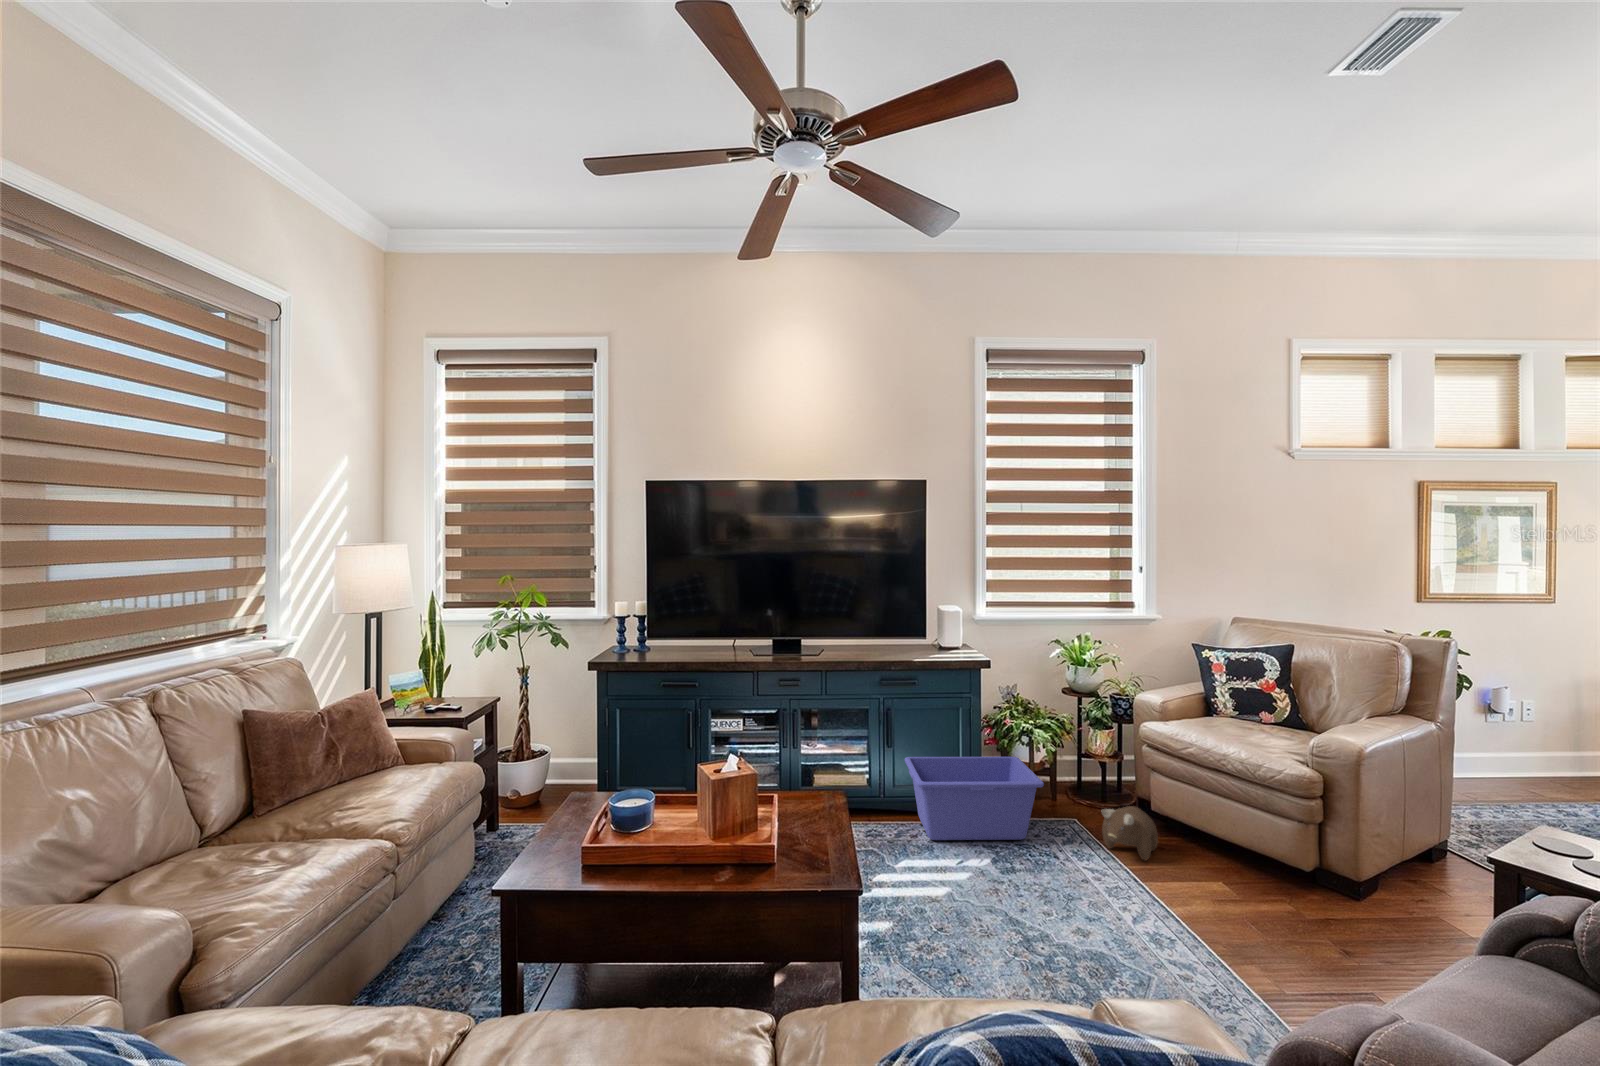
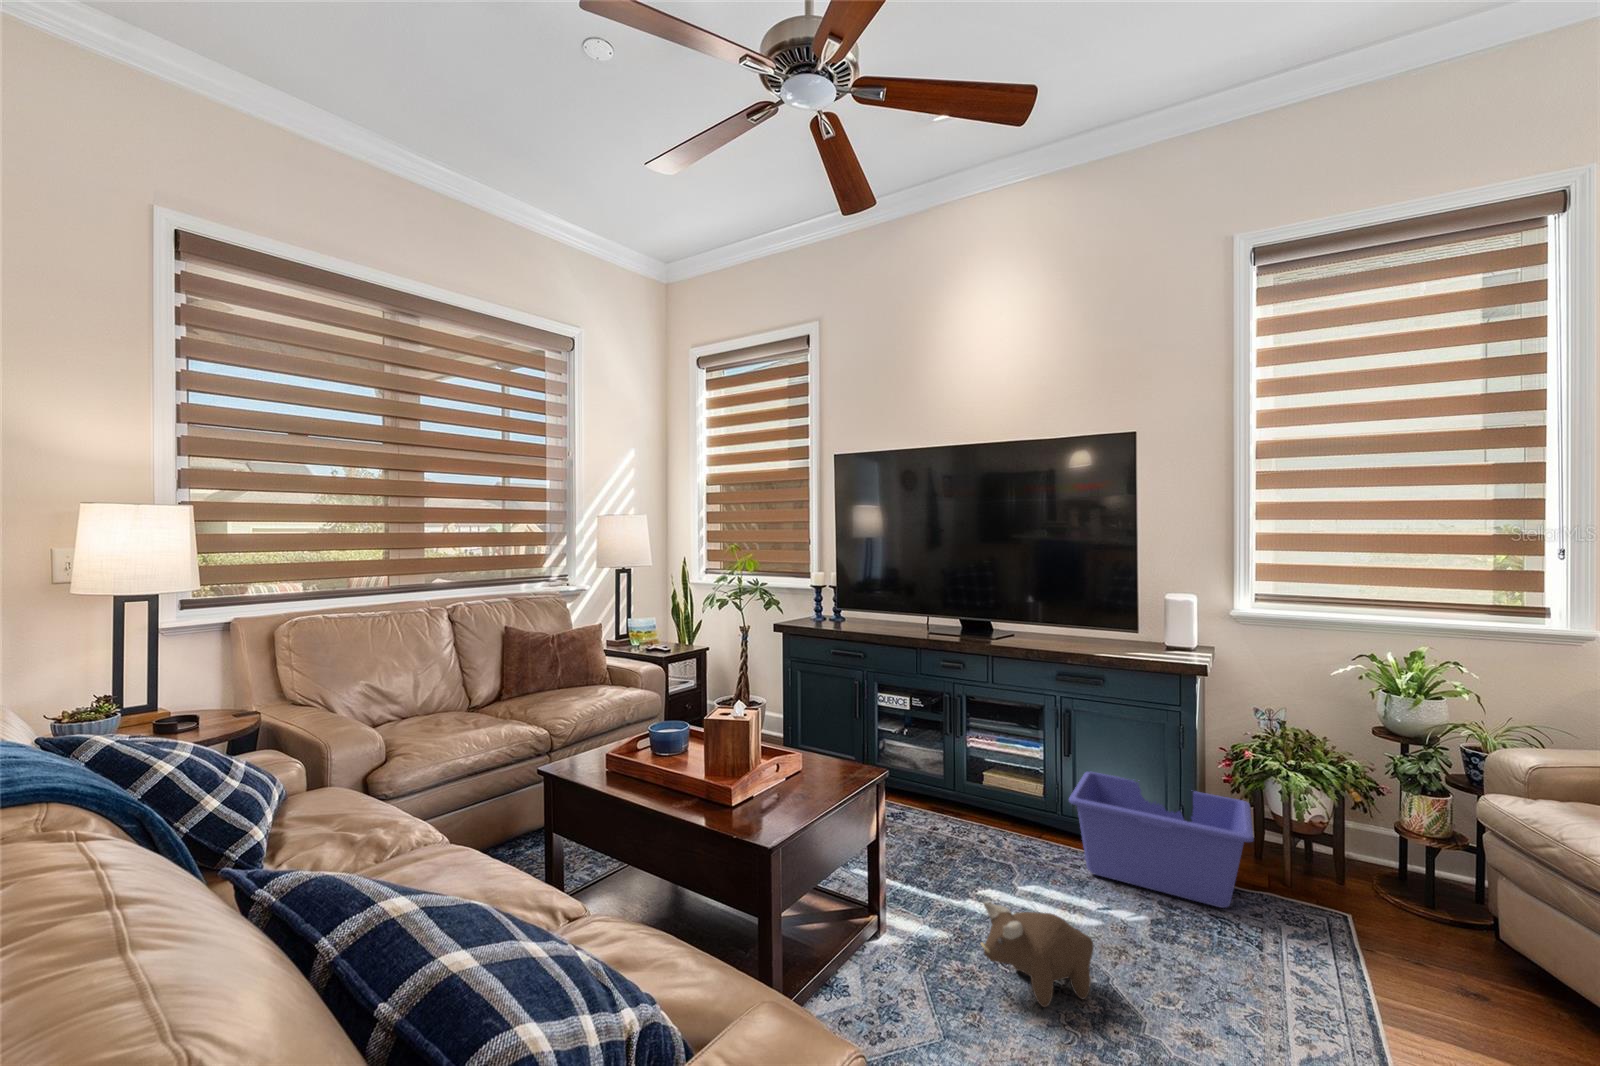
plush toy: present [1102,806,1158,860] -> present [981,903,1093,1007]

